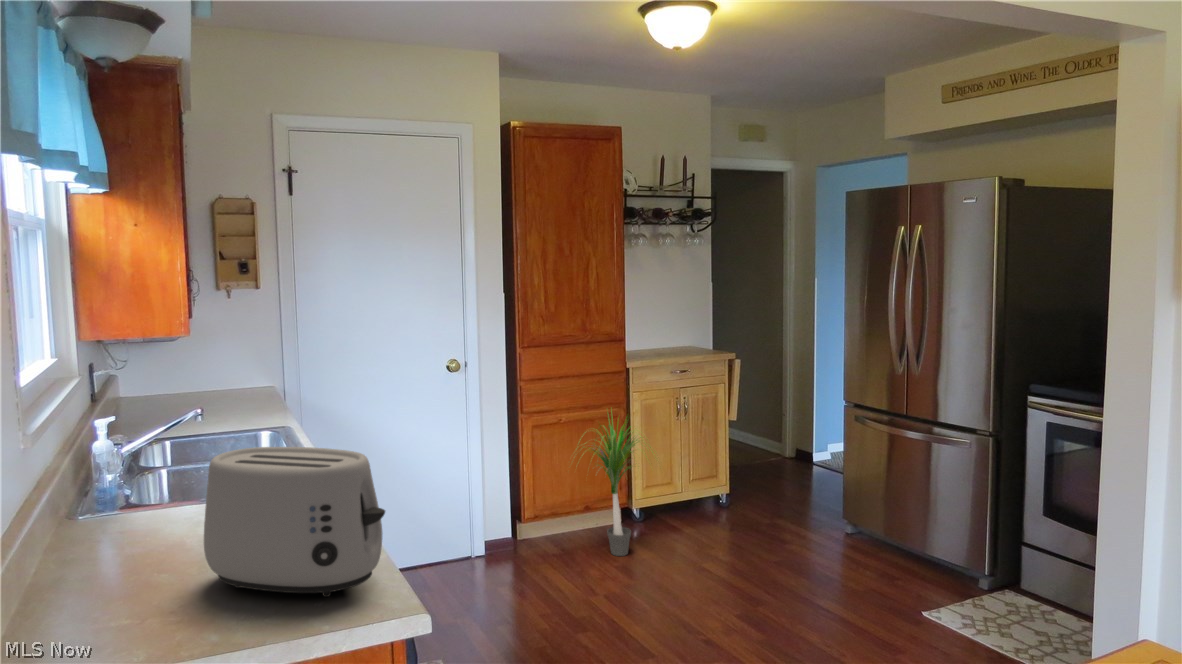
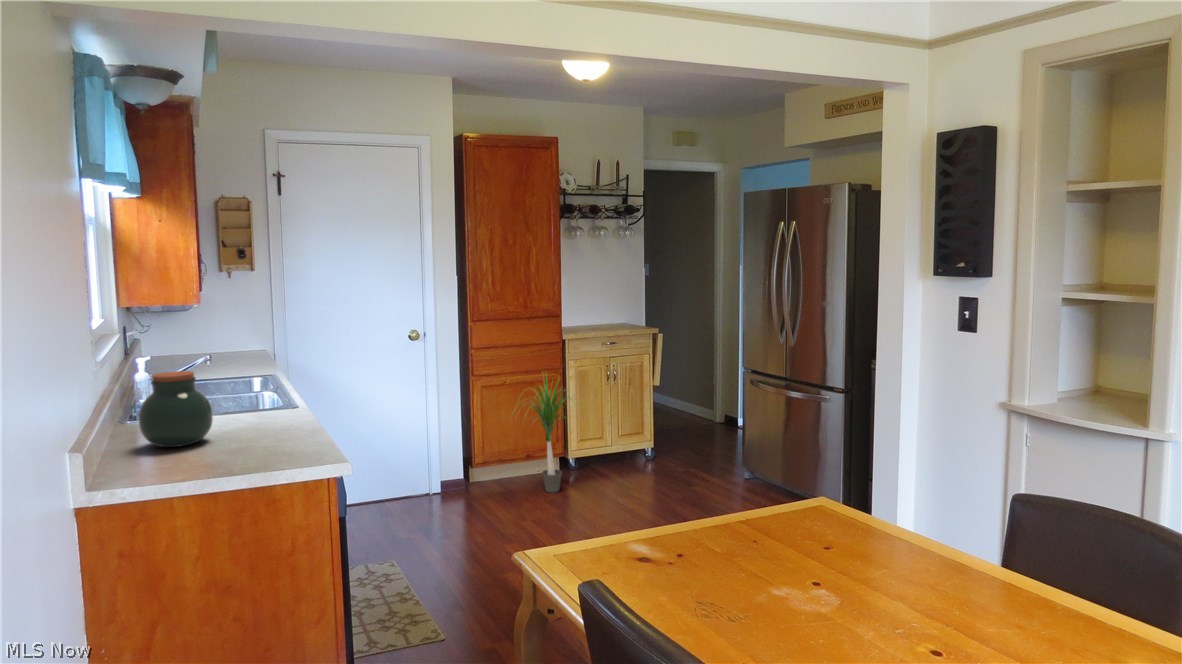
toaster: present [204,447,385,597] -> none [212,365,327,455]
jar: none [91,453,205,574] -> present [139,371,213,447]

